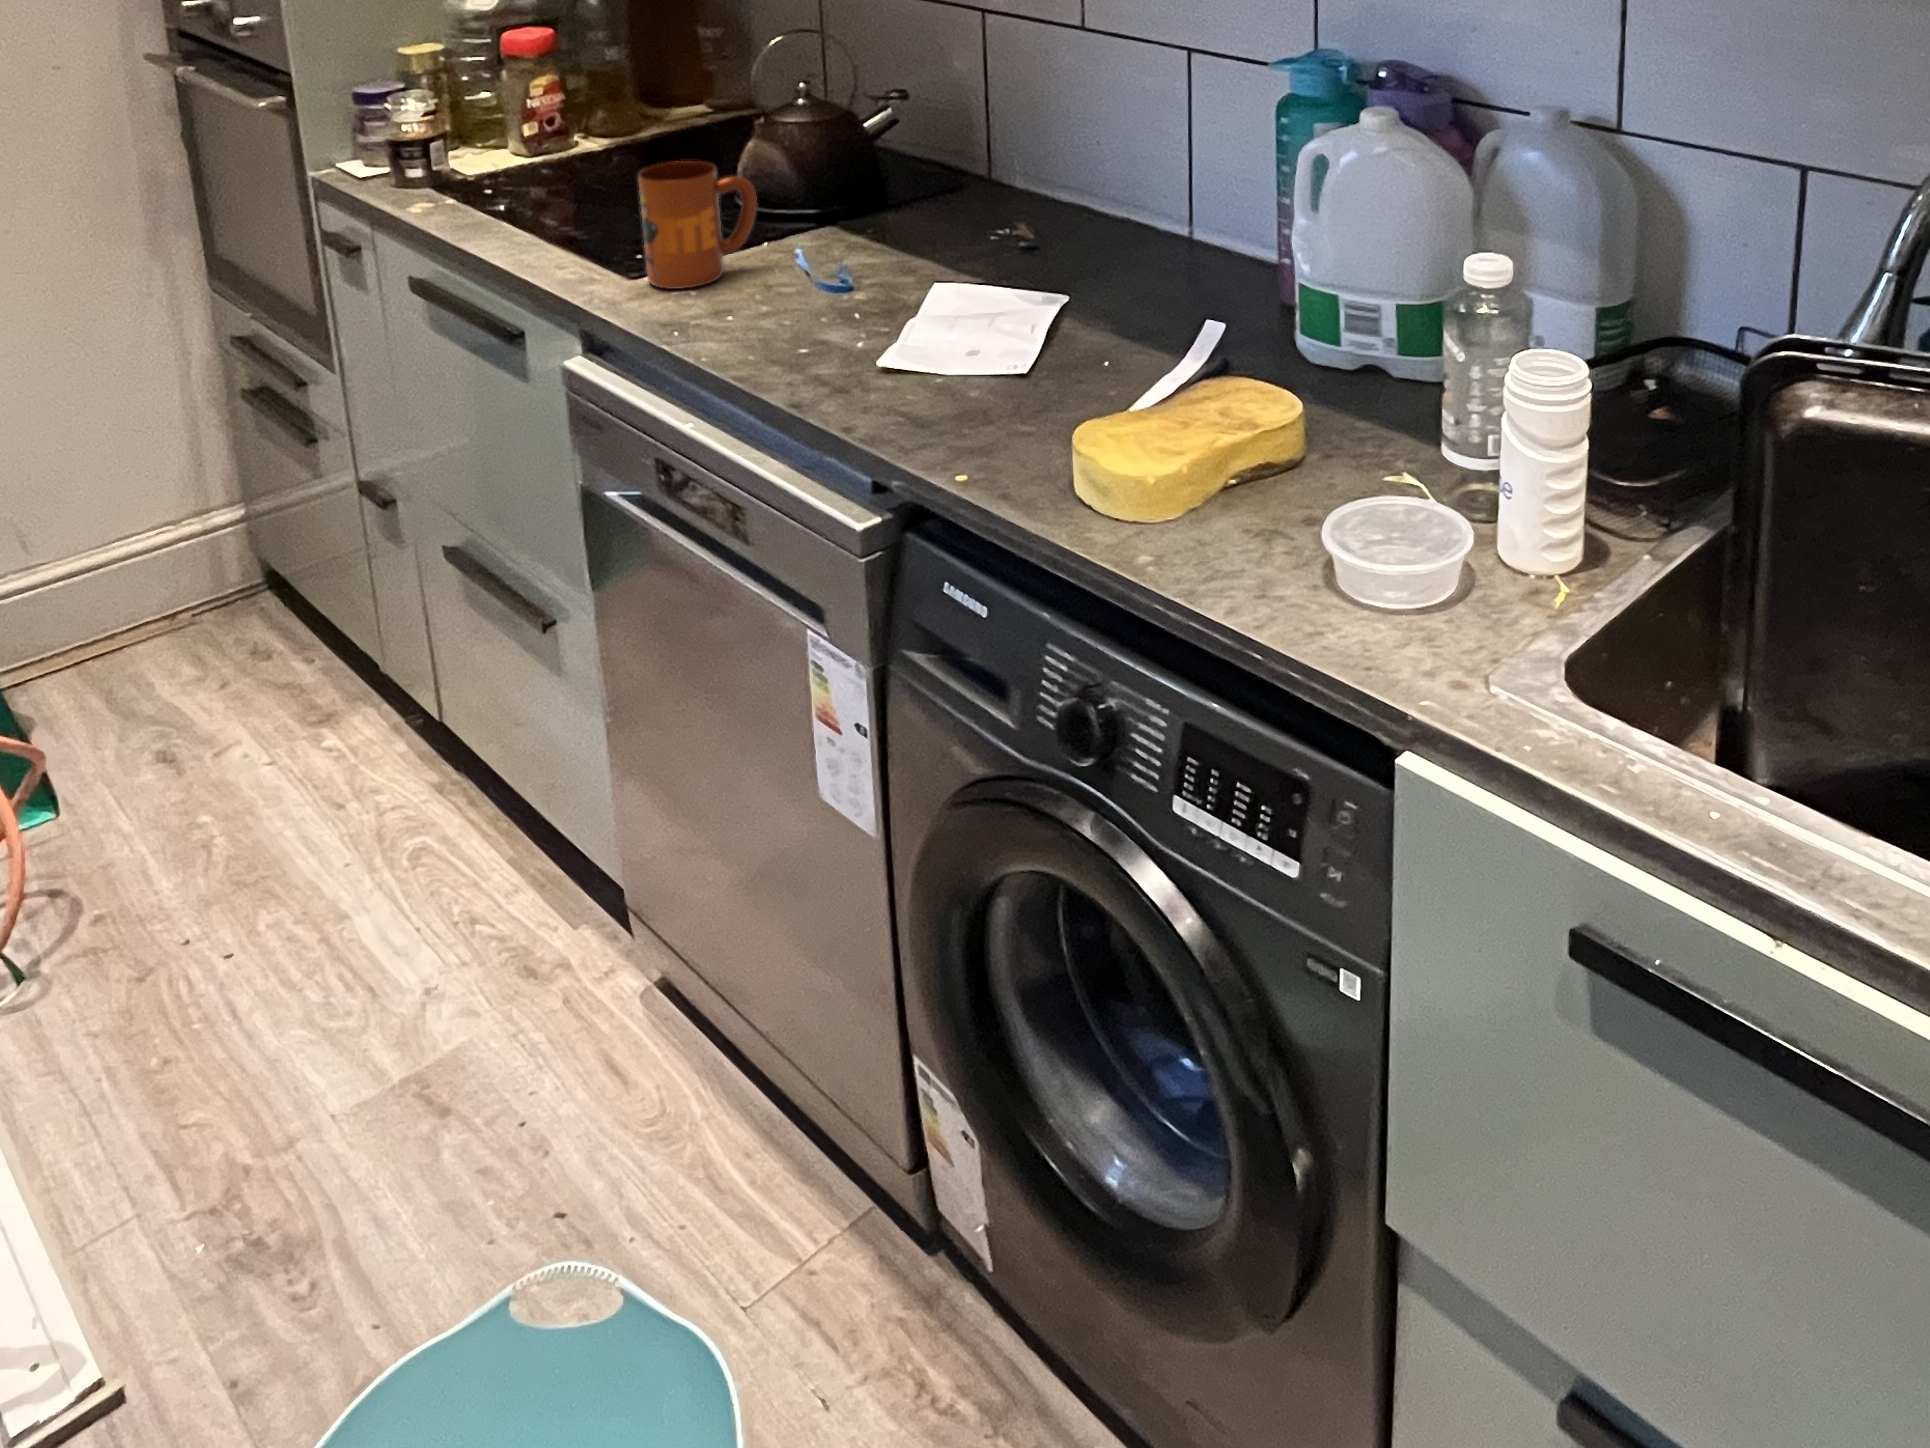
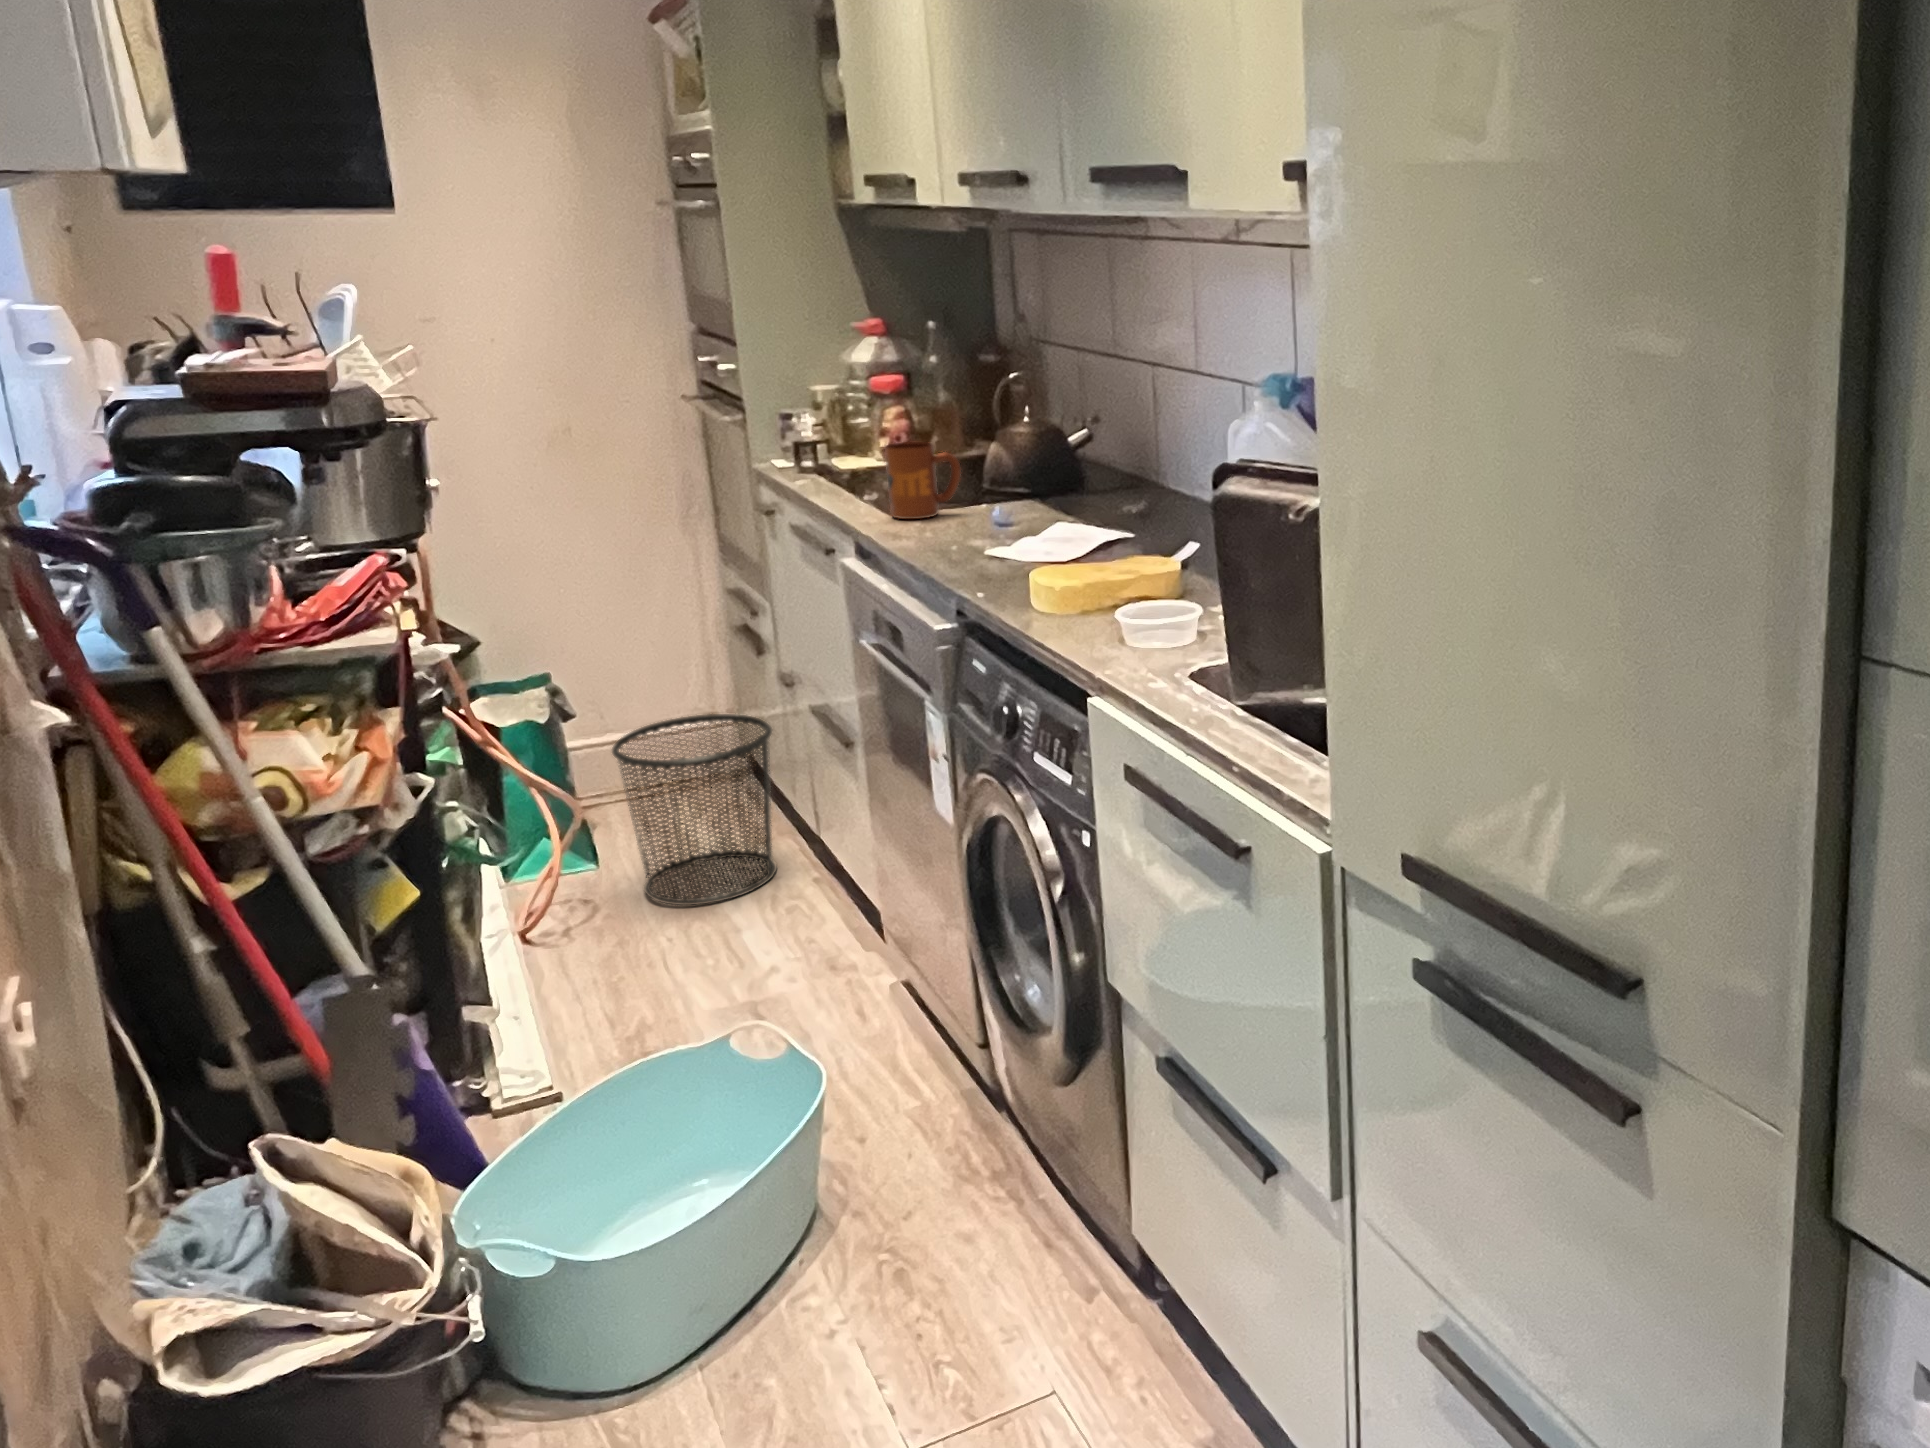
waste bin: none [91,546,371,876] -> present [612,714,777,905]

